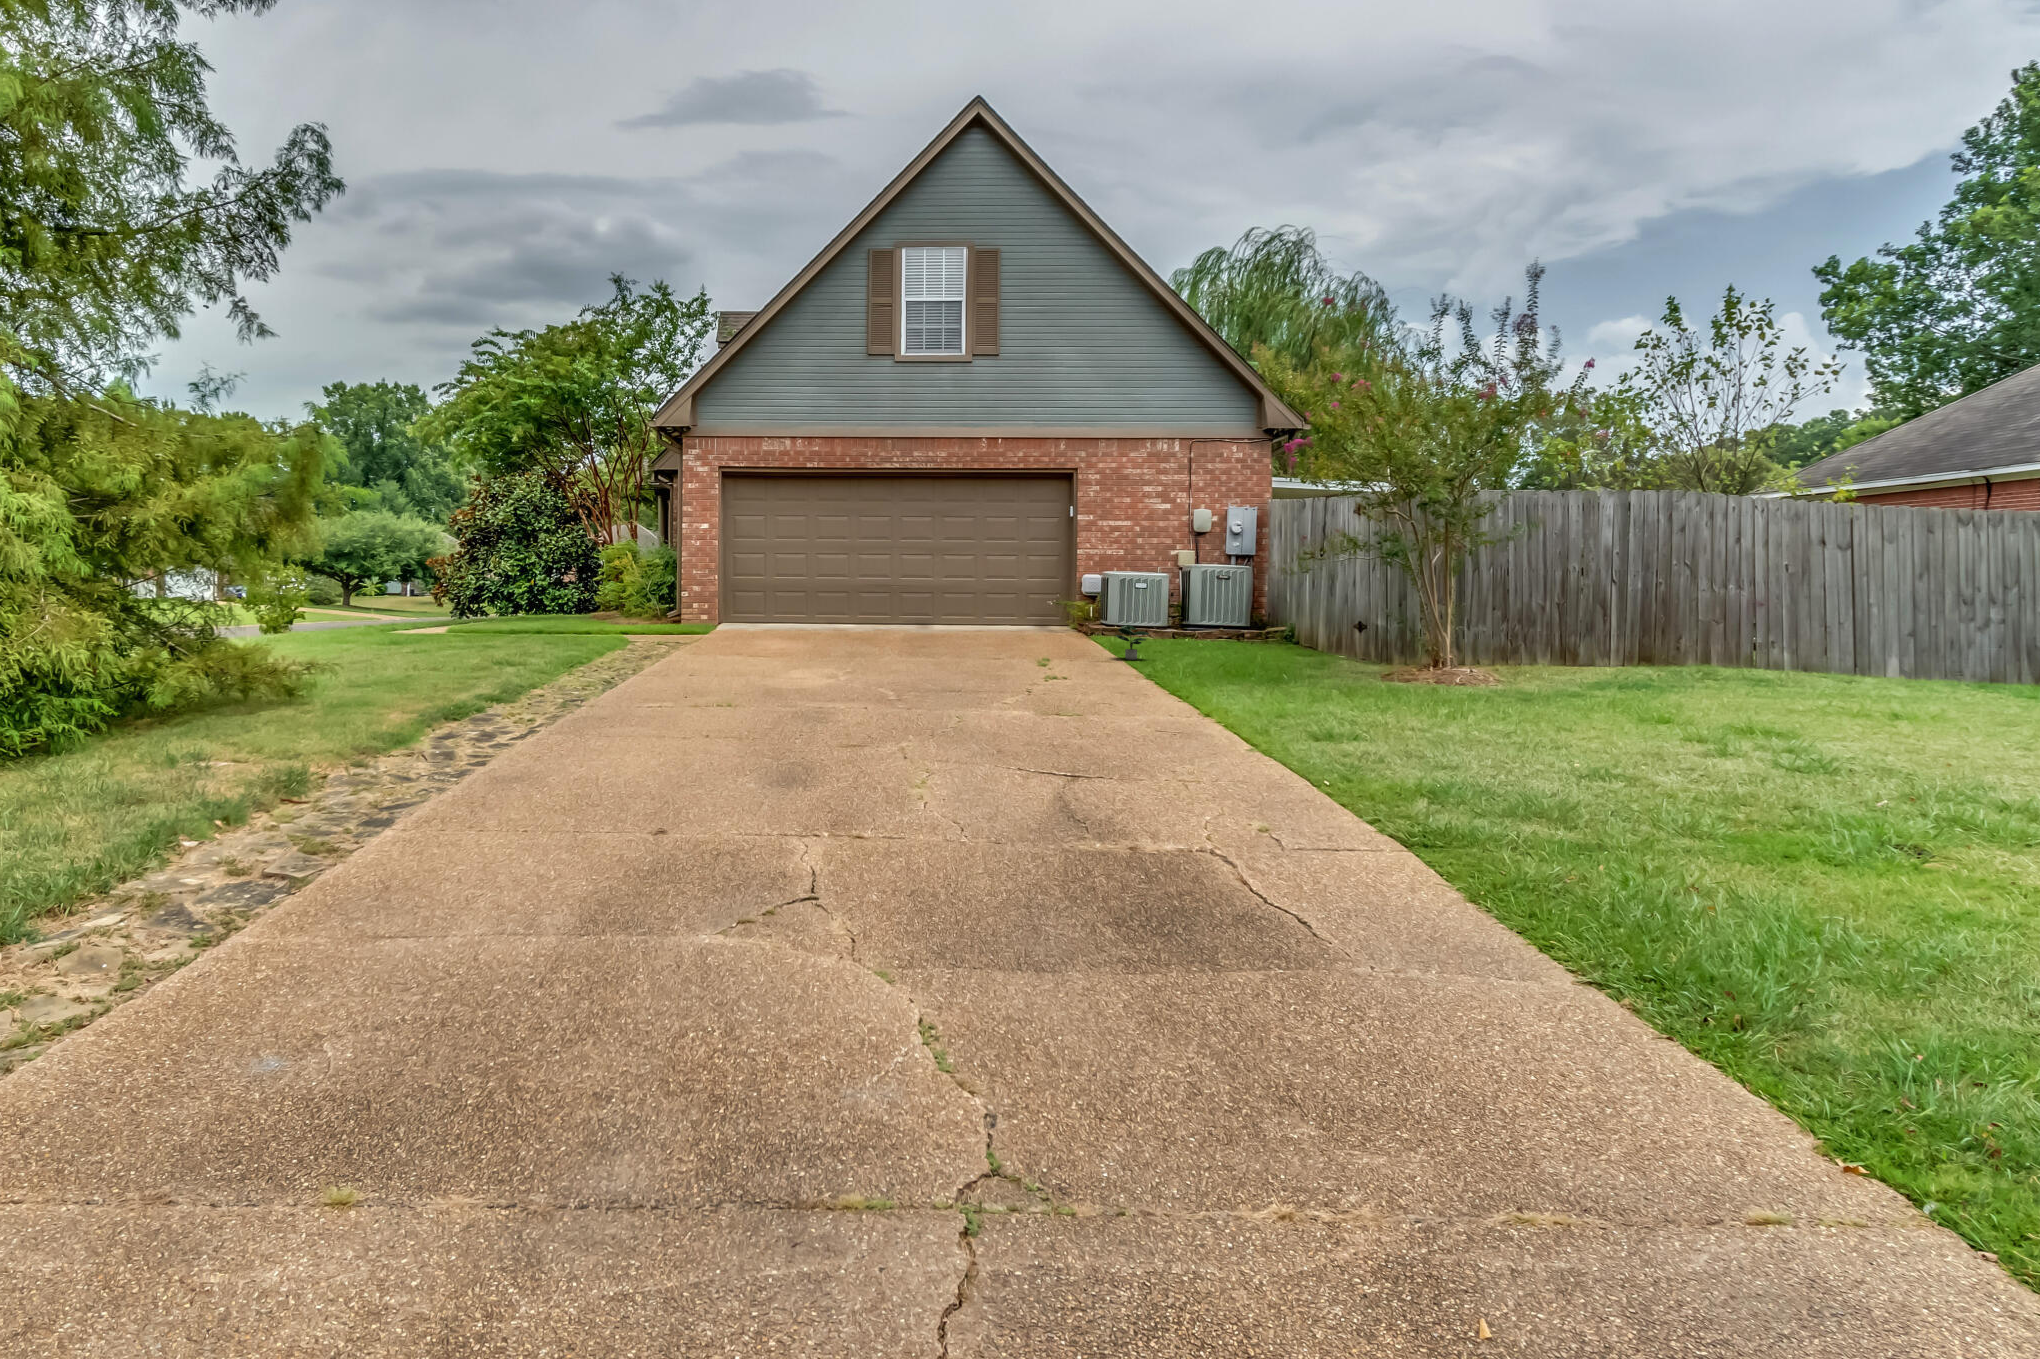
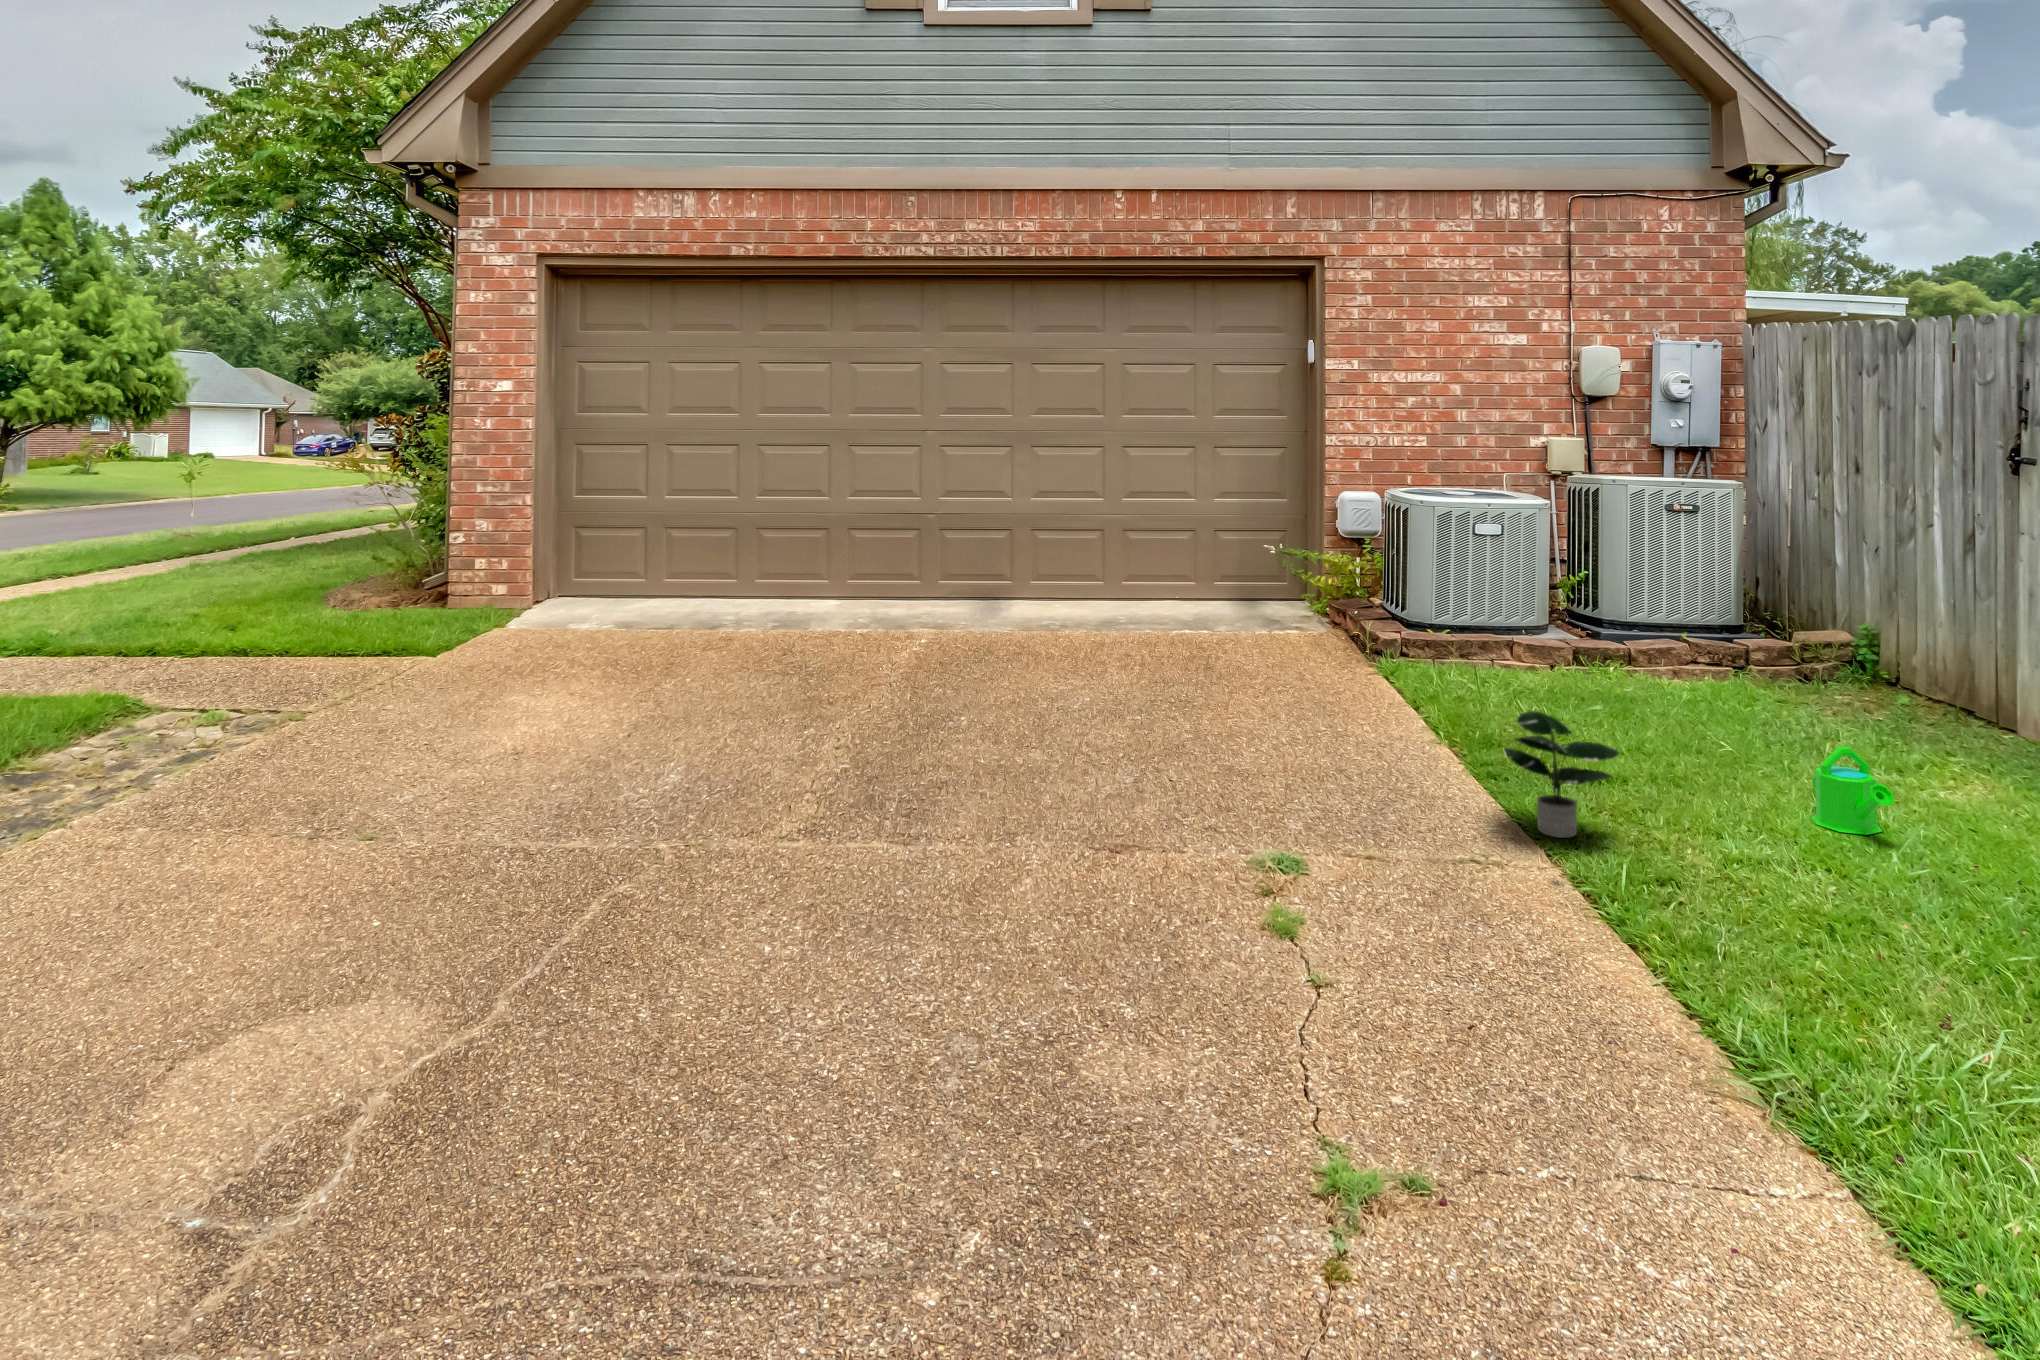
watering can: none [1214,635,1233,660] -> present [1811,747,1894,835]

